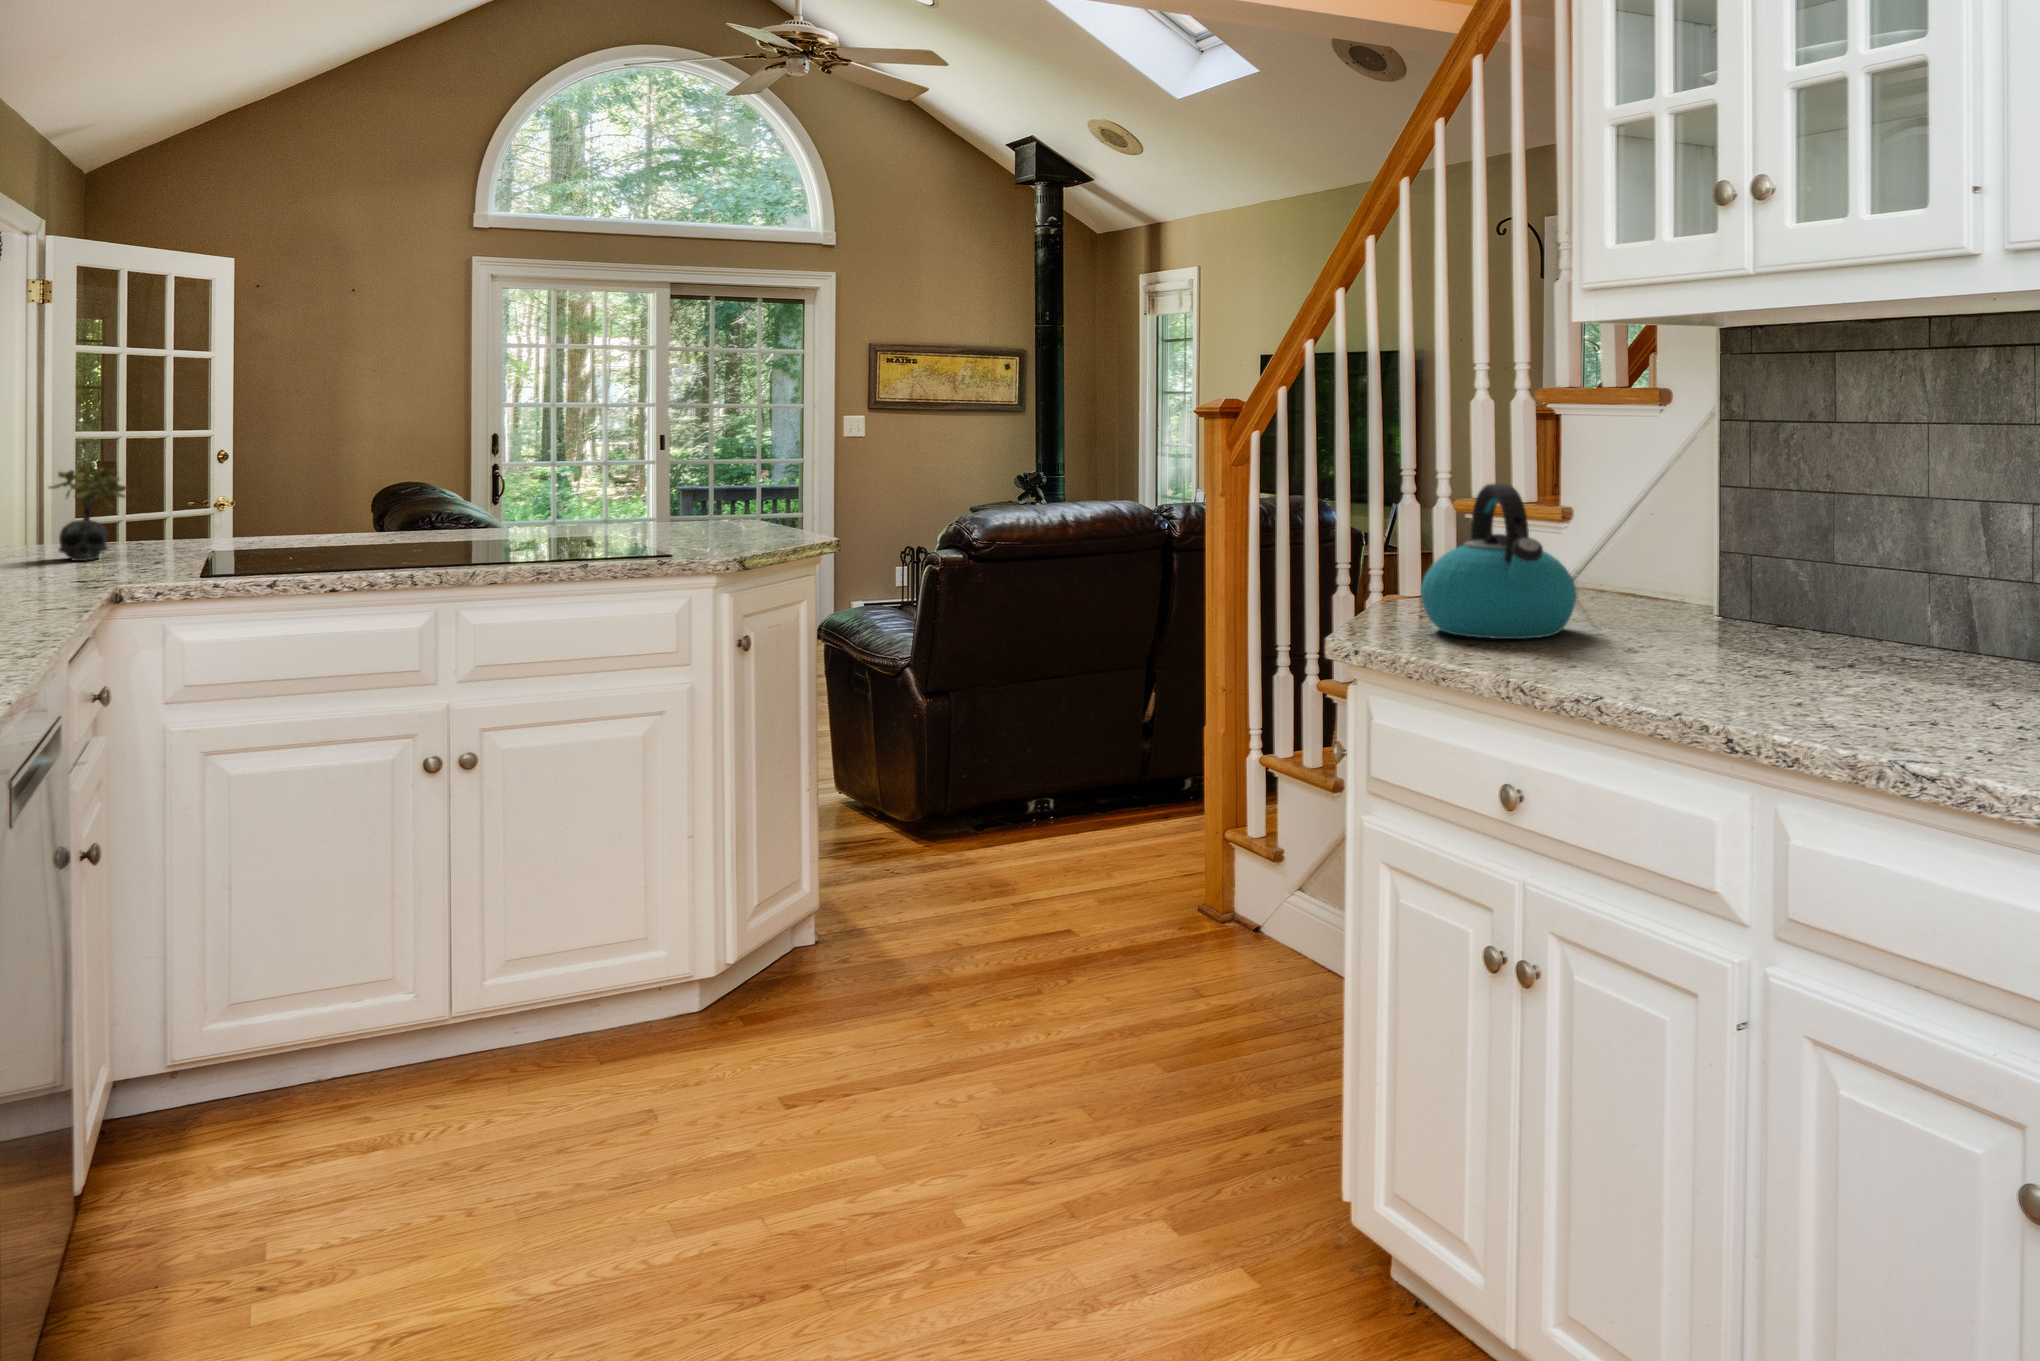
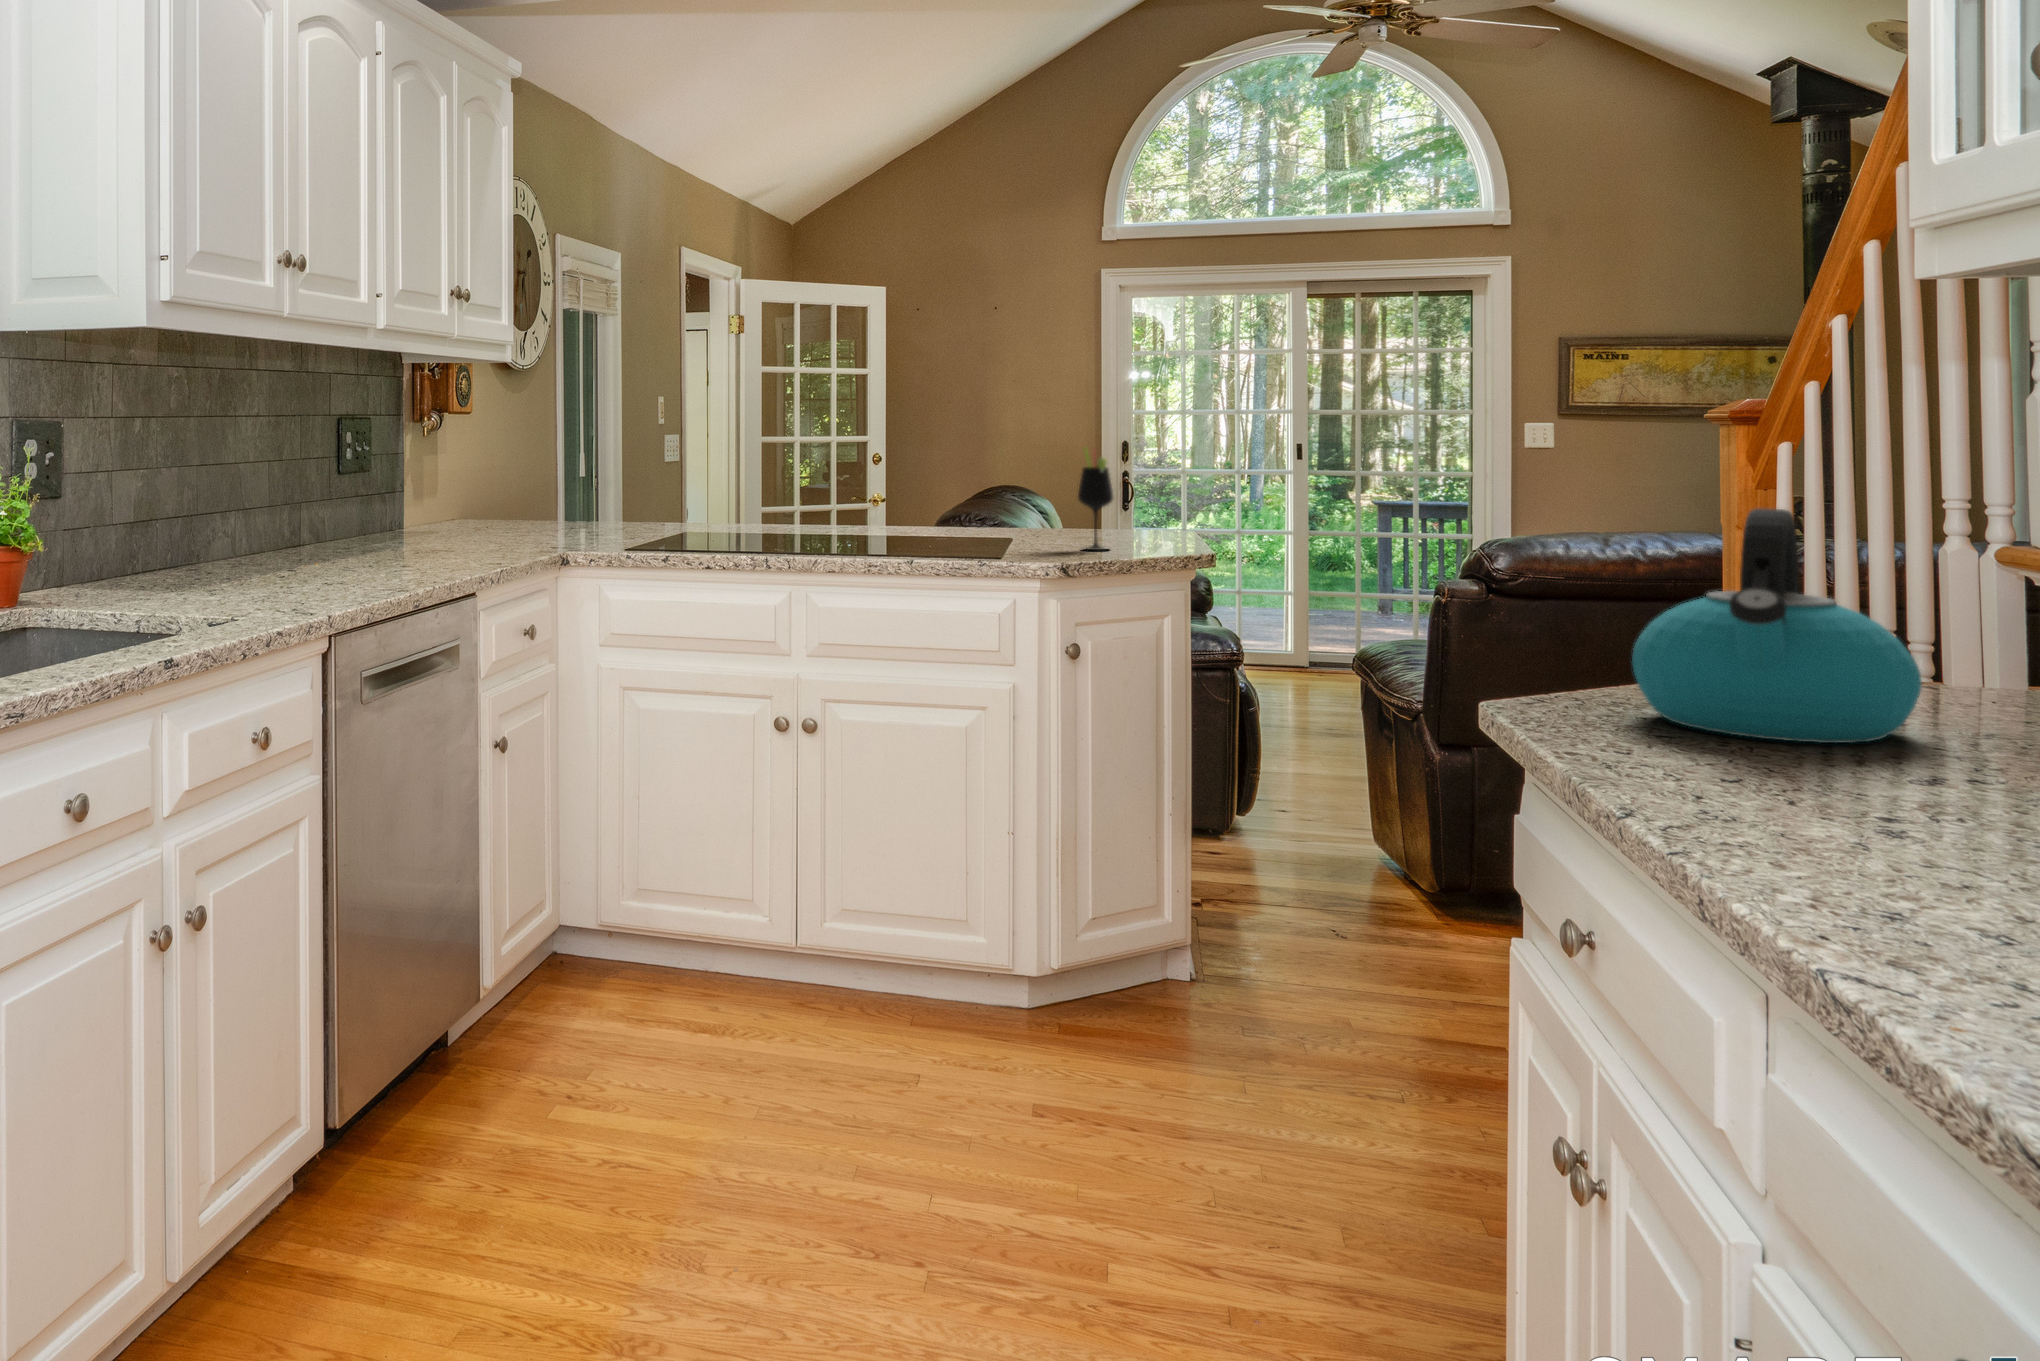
wine glass: none [742,445,776,546] -> present [1078,458,1113,550]
succulent plant: present [49,463,126,561] -> none [590,456,637,530]

